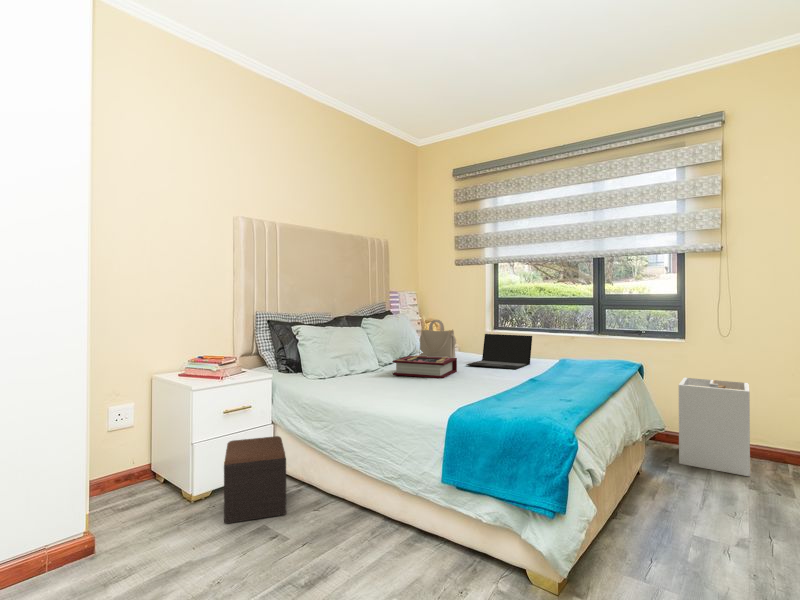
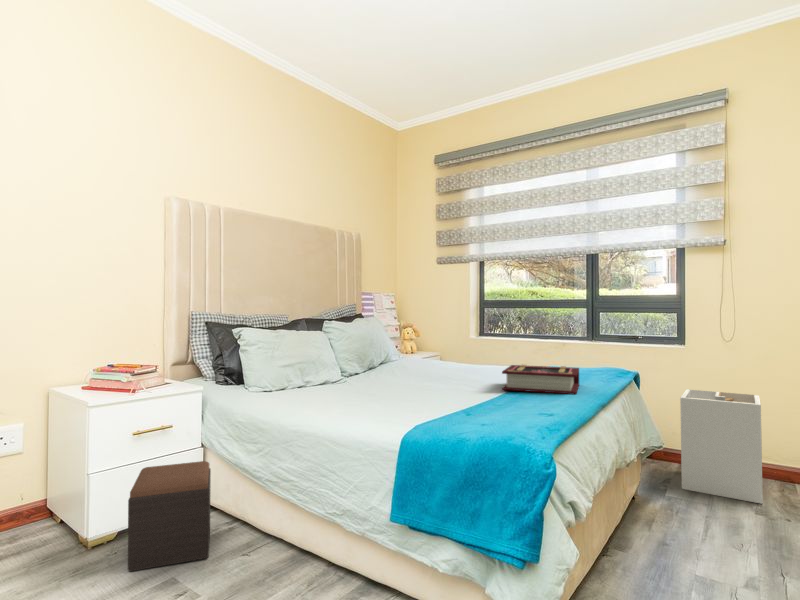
handbag: present [420,320,456,358] -> none [387,324,429,369]
laptop: present [466,334,532,369] -> none [438,340,514,380]
book: present [392,355,457,378] -> present [502,365,579,394]

